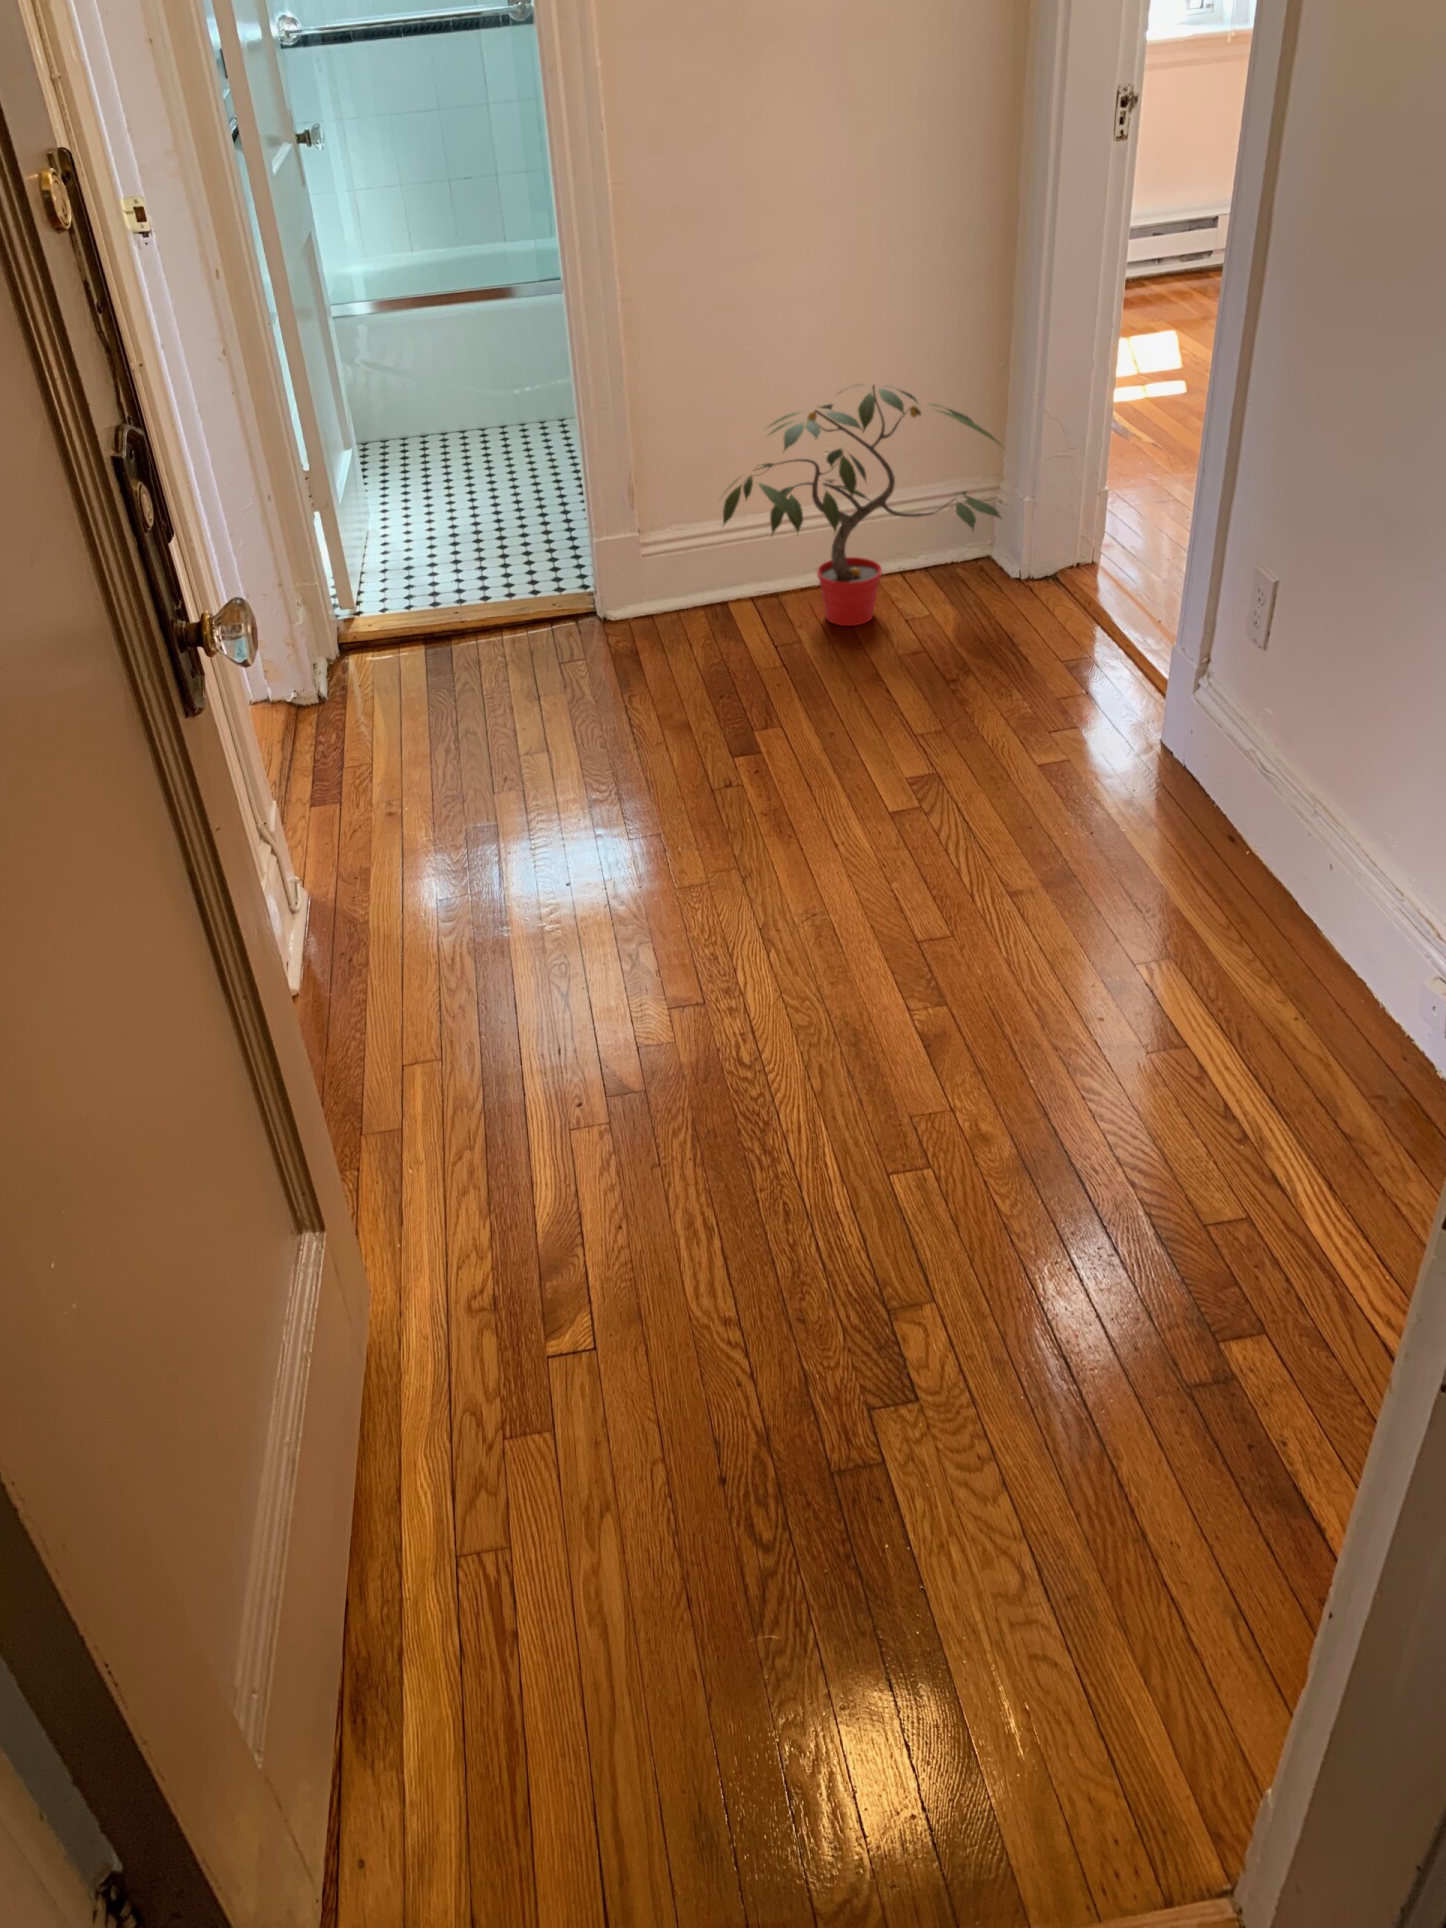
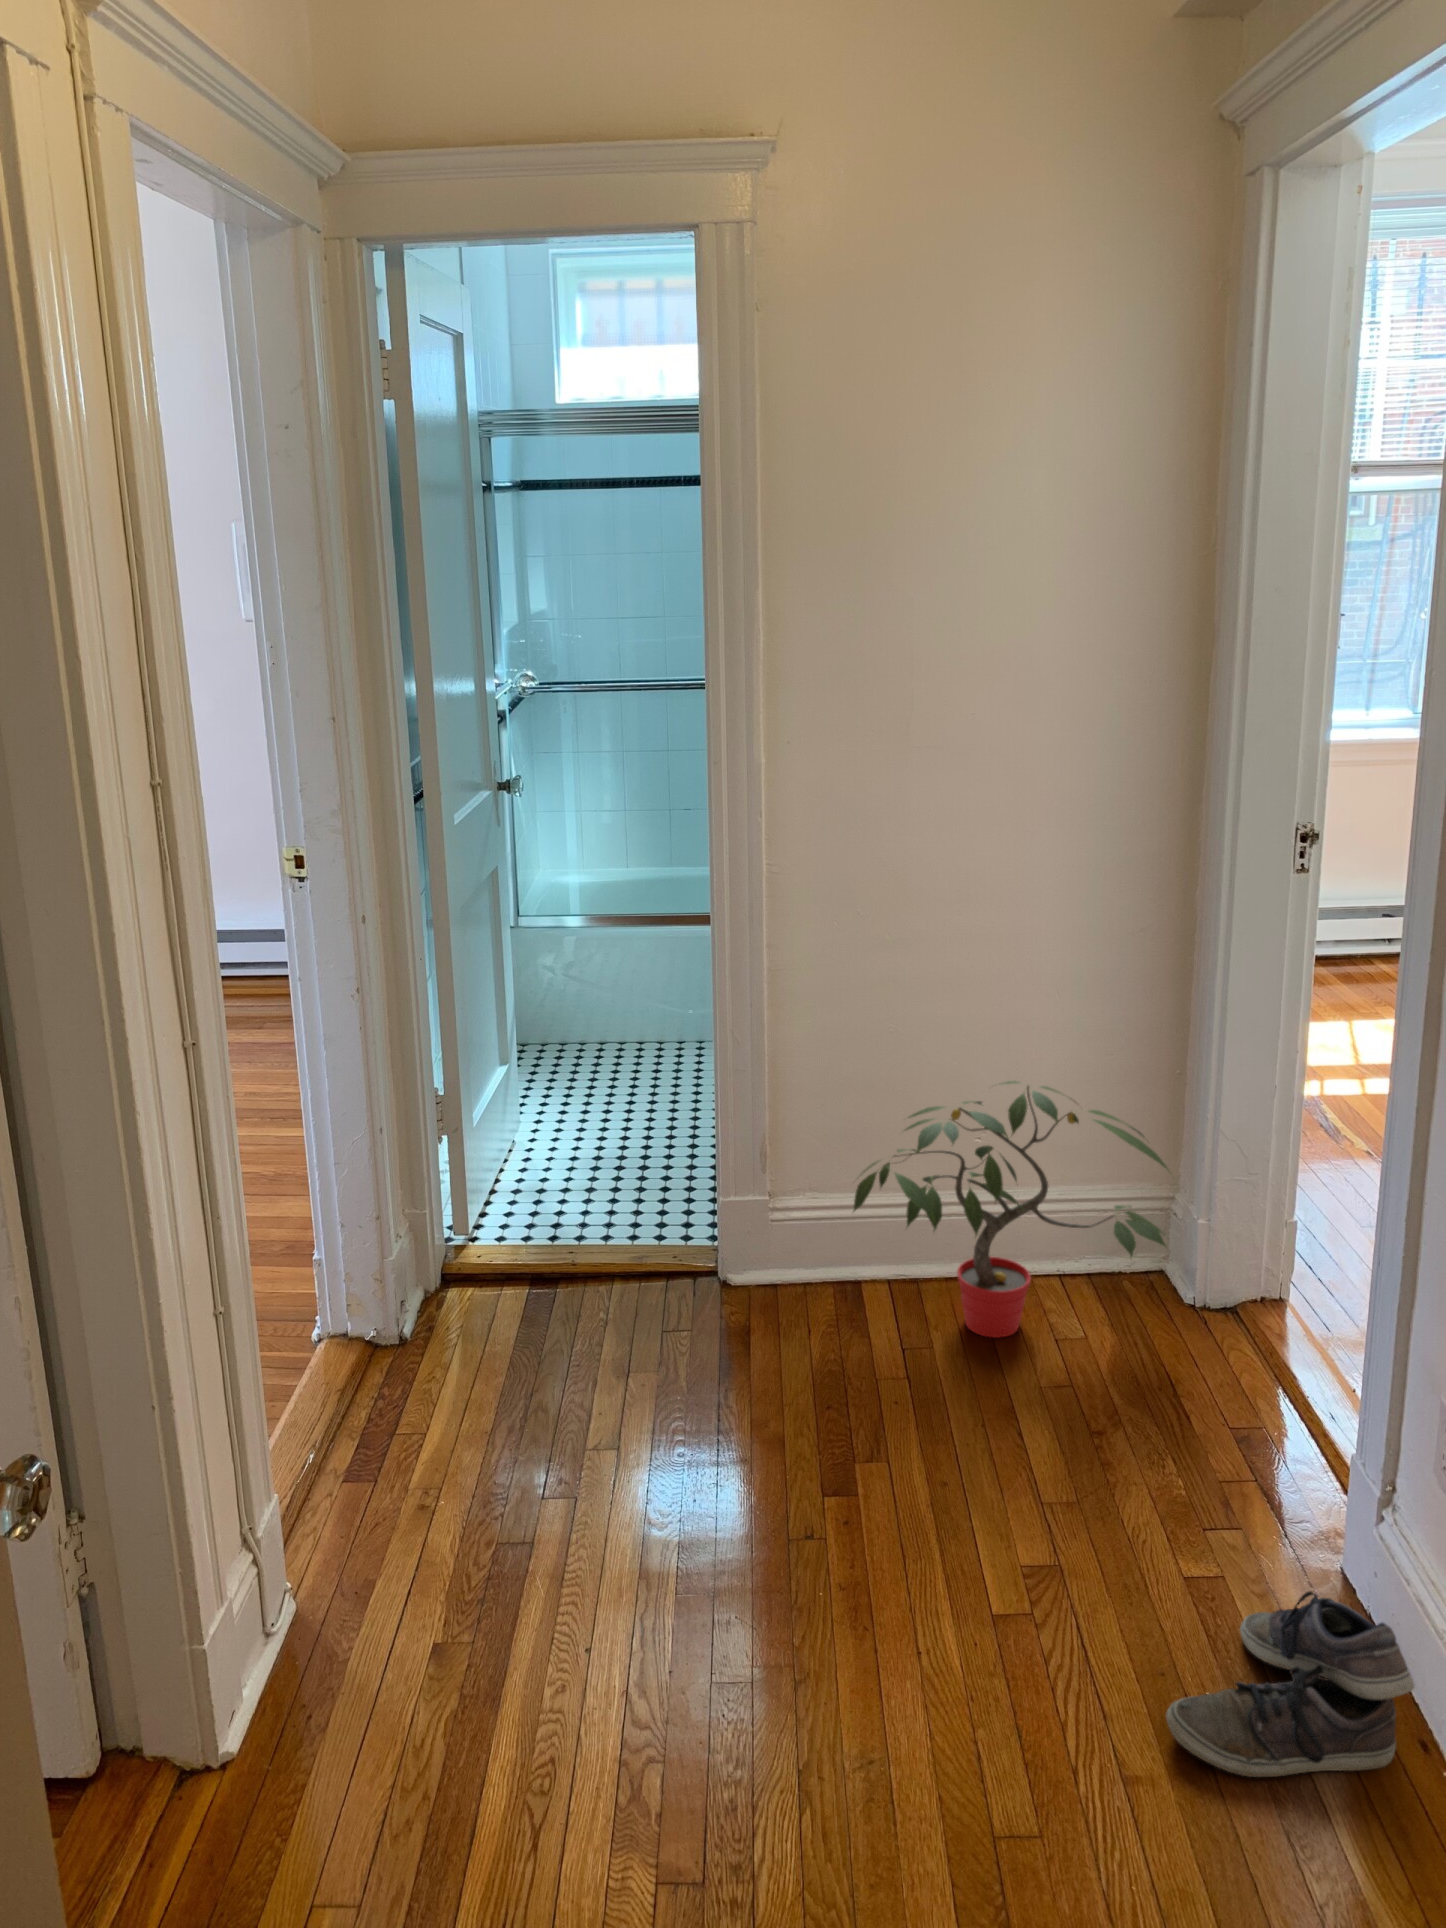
shoe: none [1039,743,1228,878] -> present [1166,1591,1415,1777]

